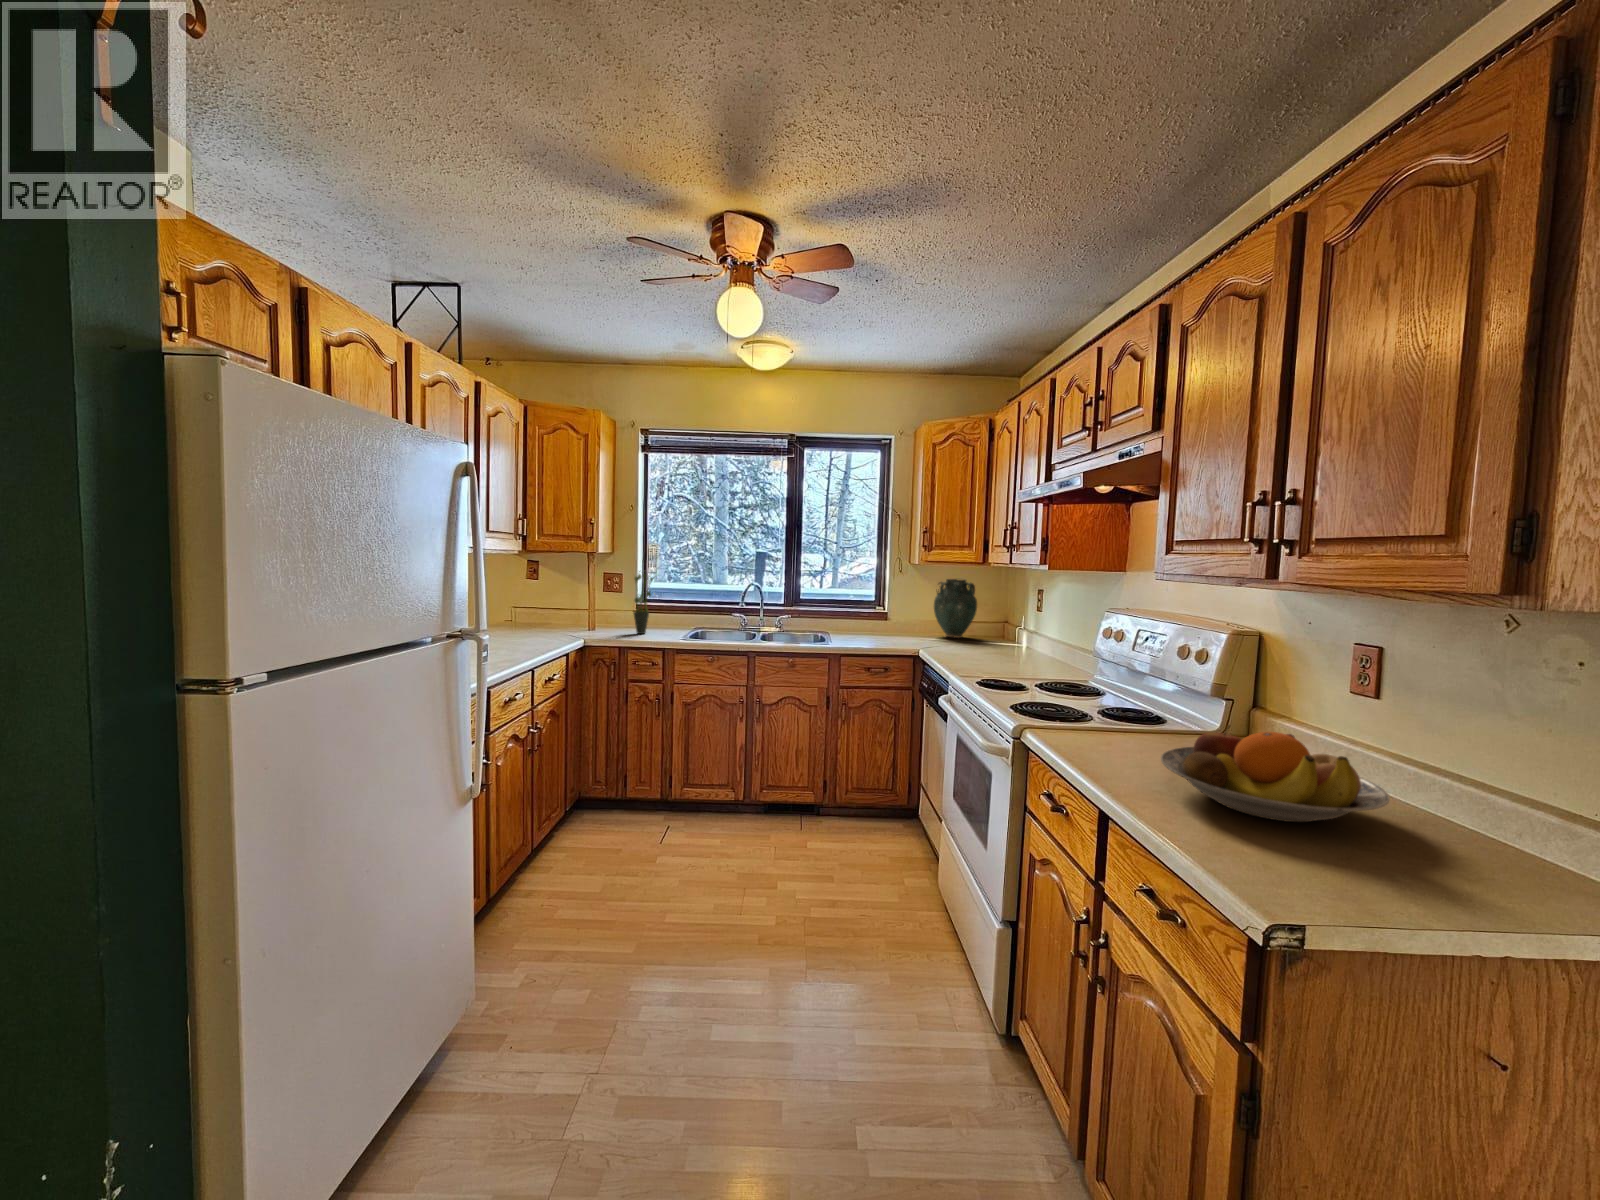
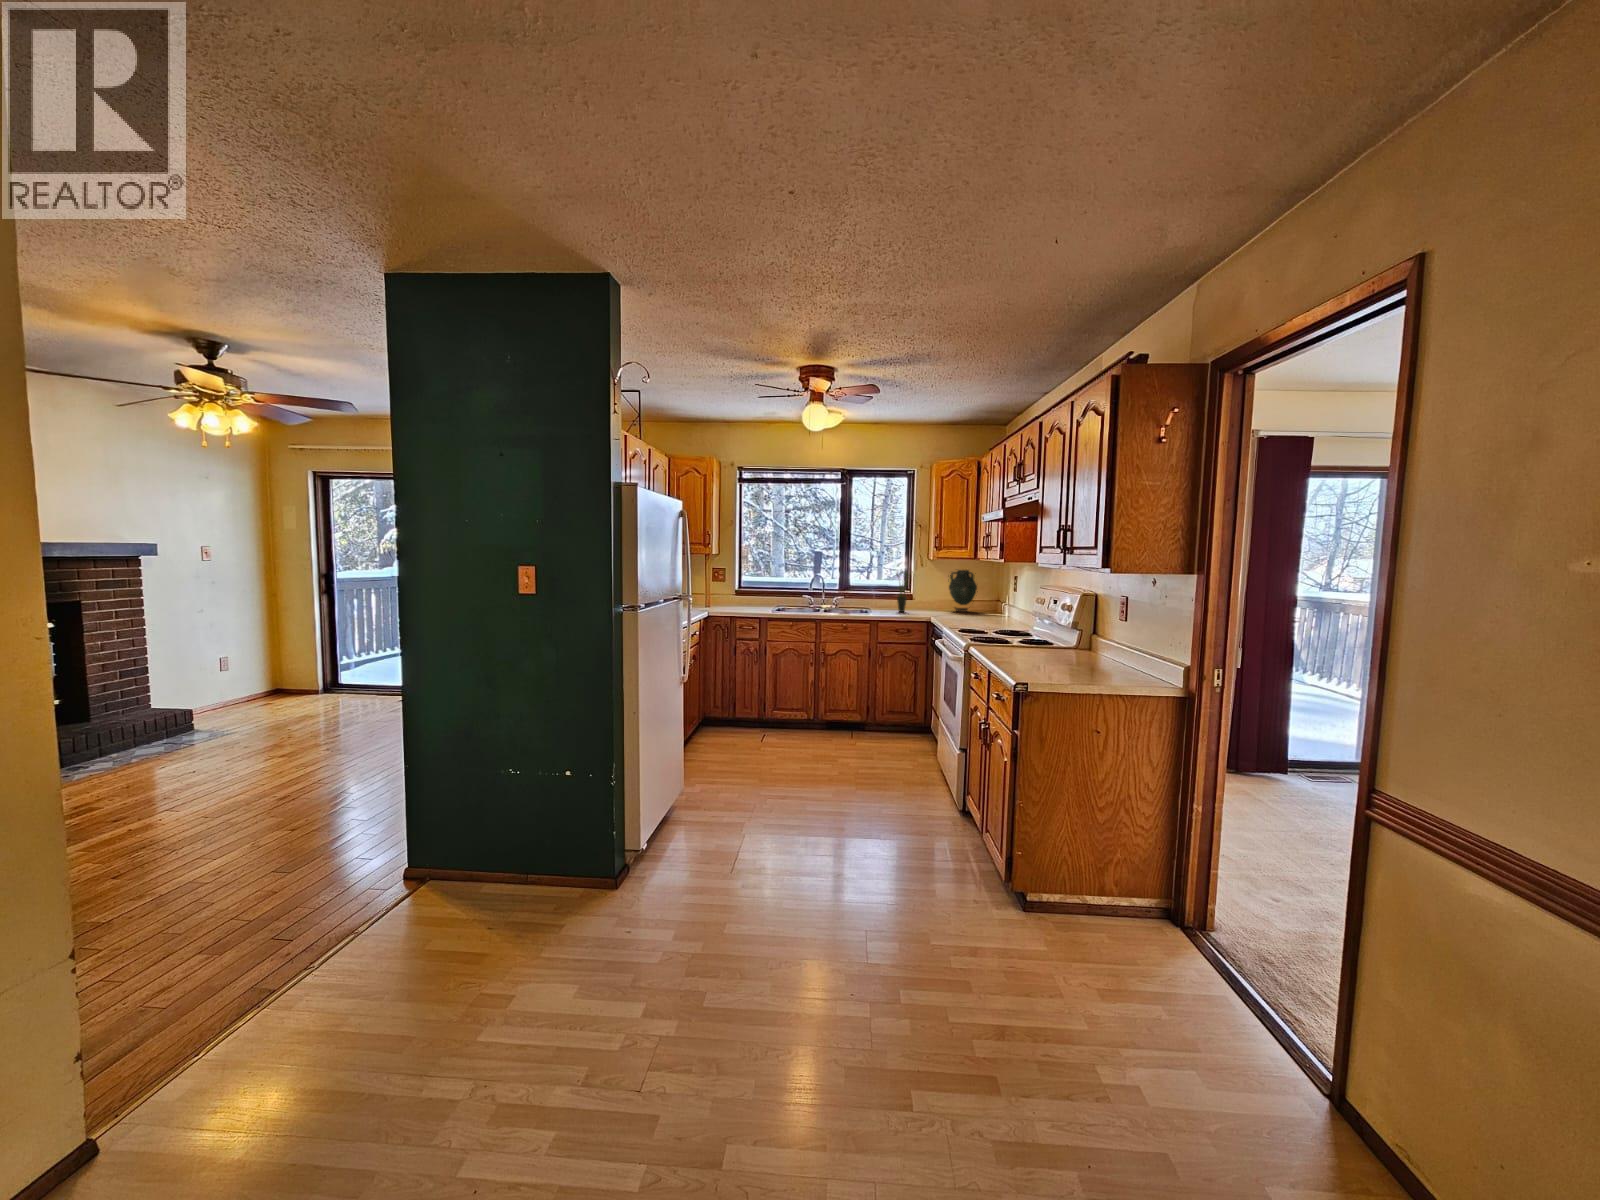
potted plant: present [634,571,654,634] -> present [896,571,908,612]
fruit bowl: present [1161,726,1390,822] -> none [1013,630,1098,667]

